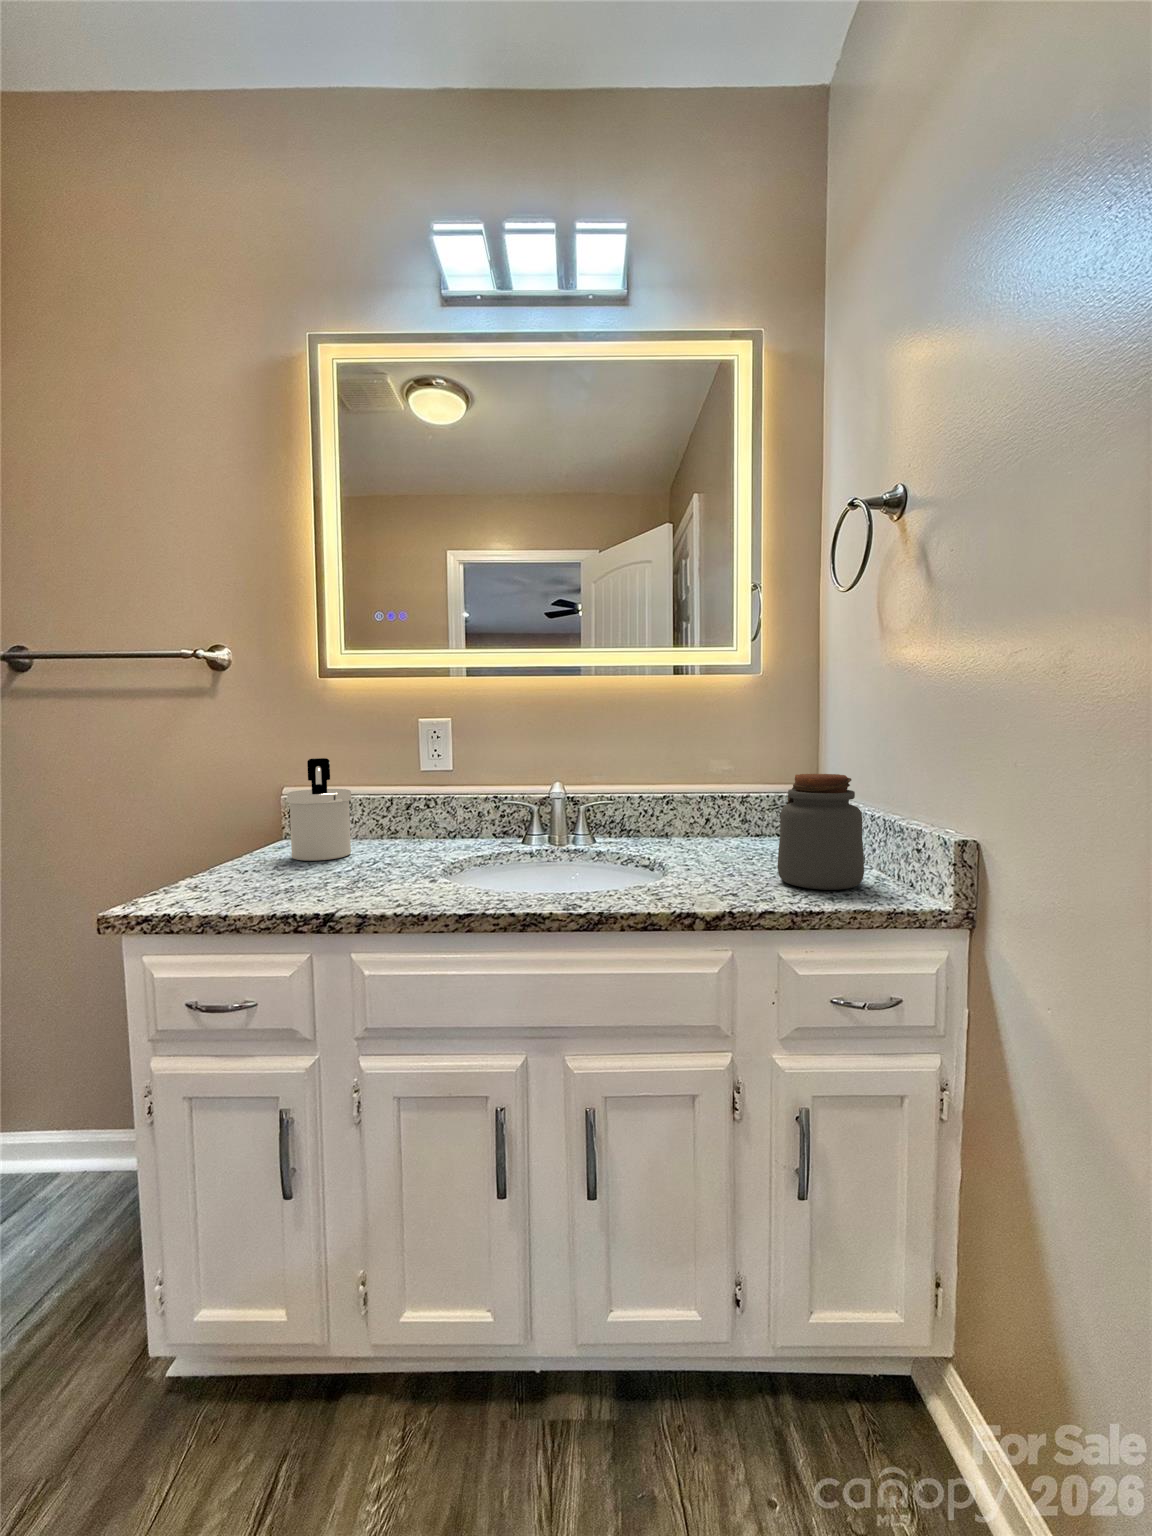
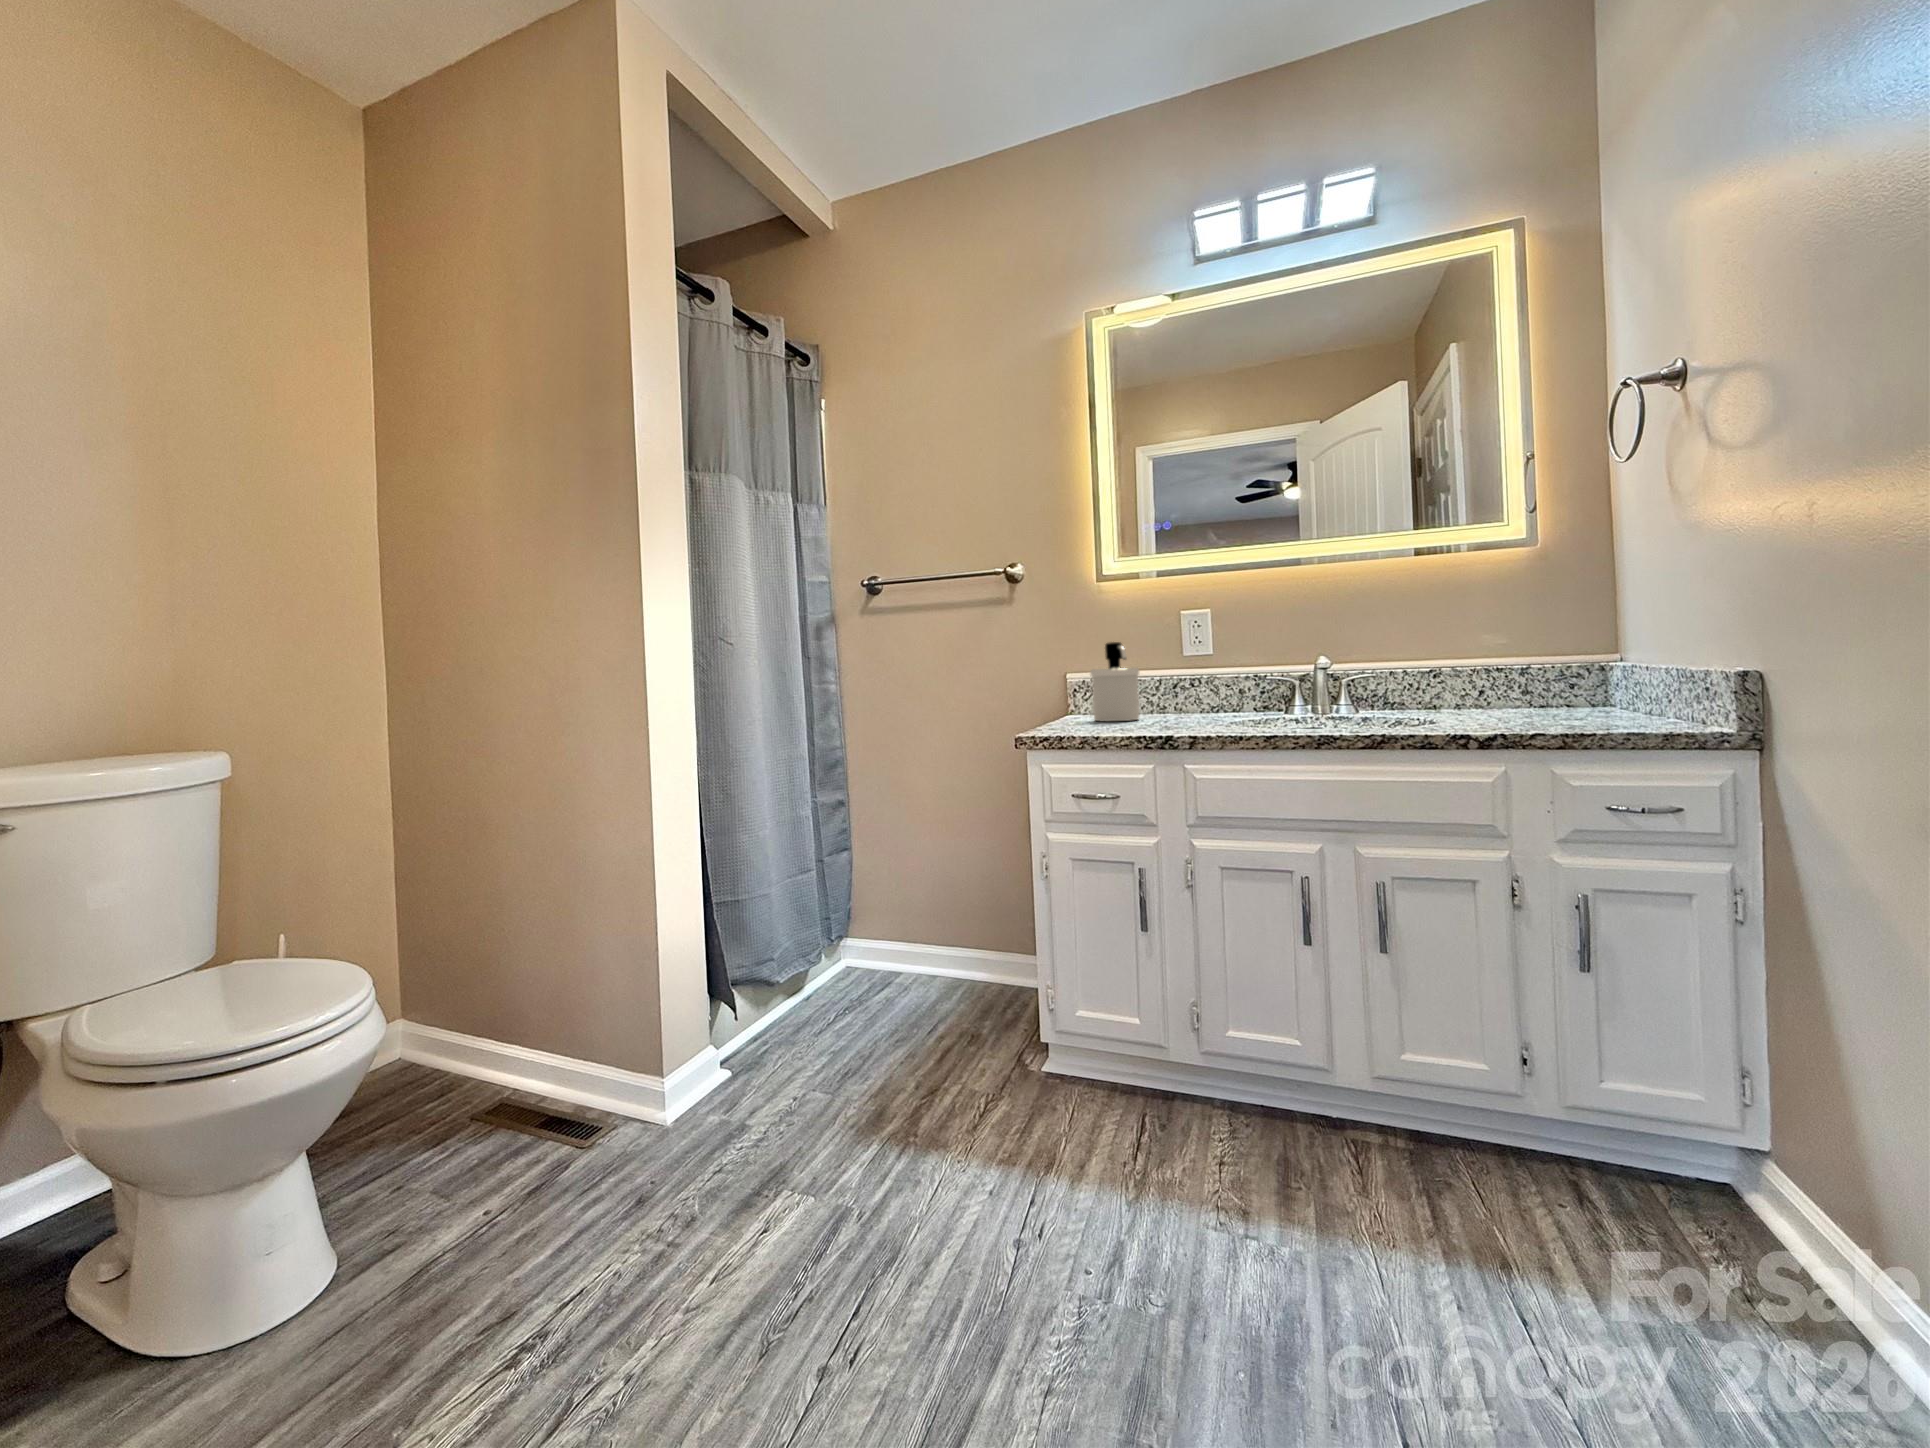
jar: present [778,774,864,890] -> none [1555,625,1648,724]

